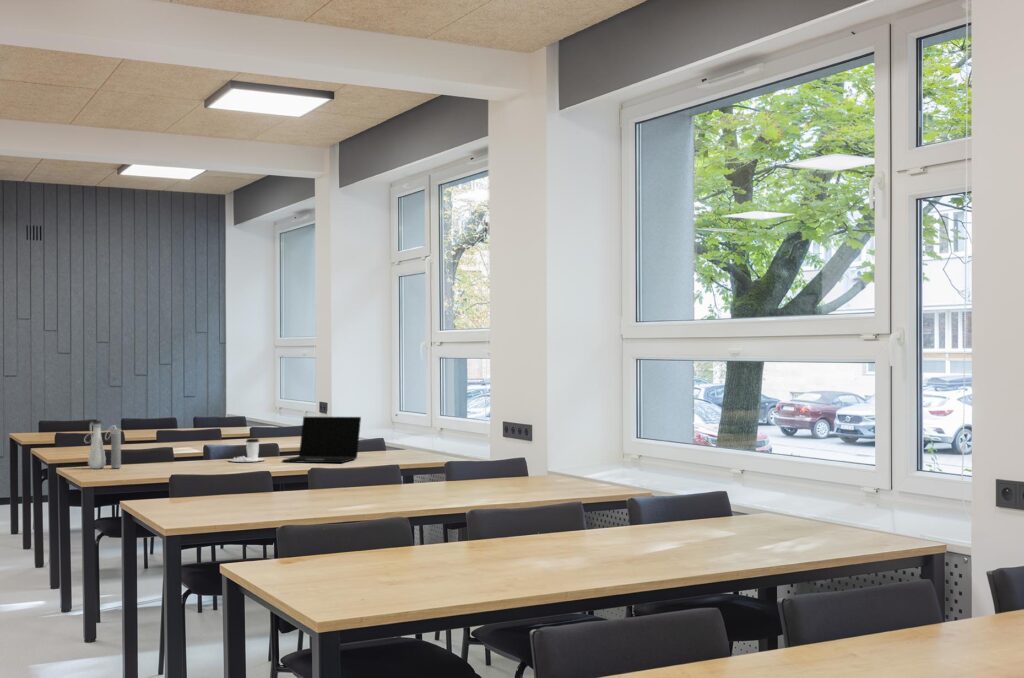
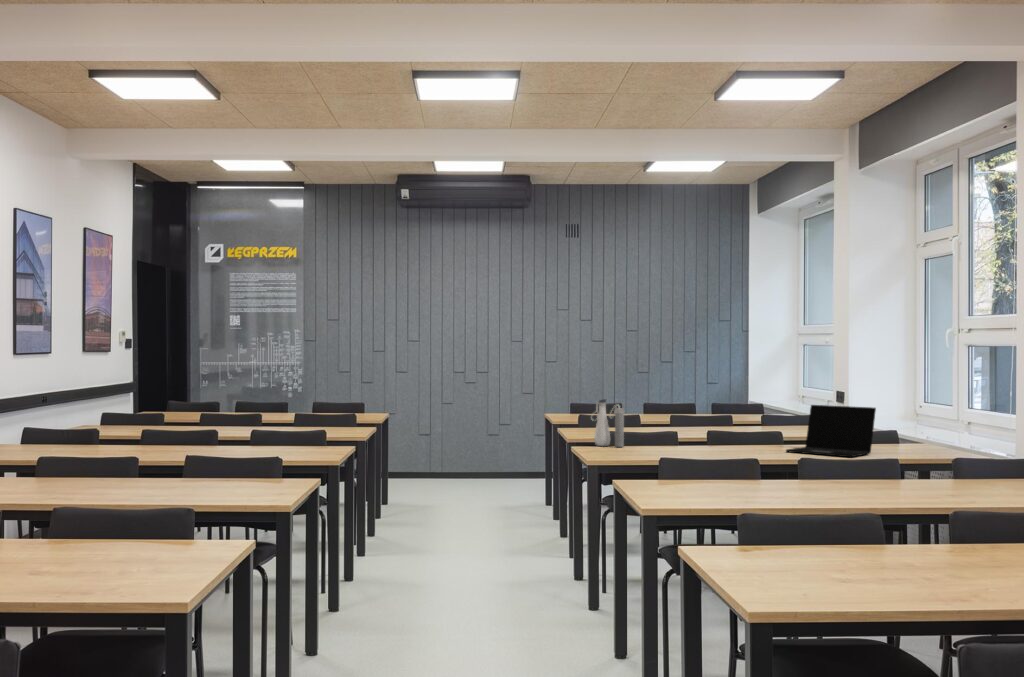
coffee cup: present [230,439,265,462] -> none [730,425,769,449]

